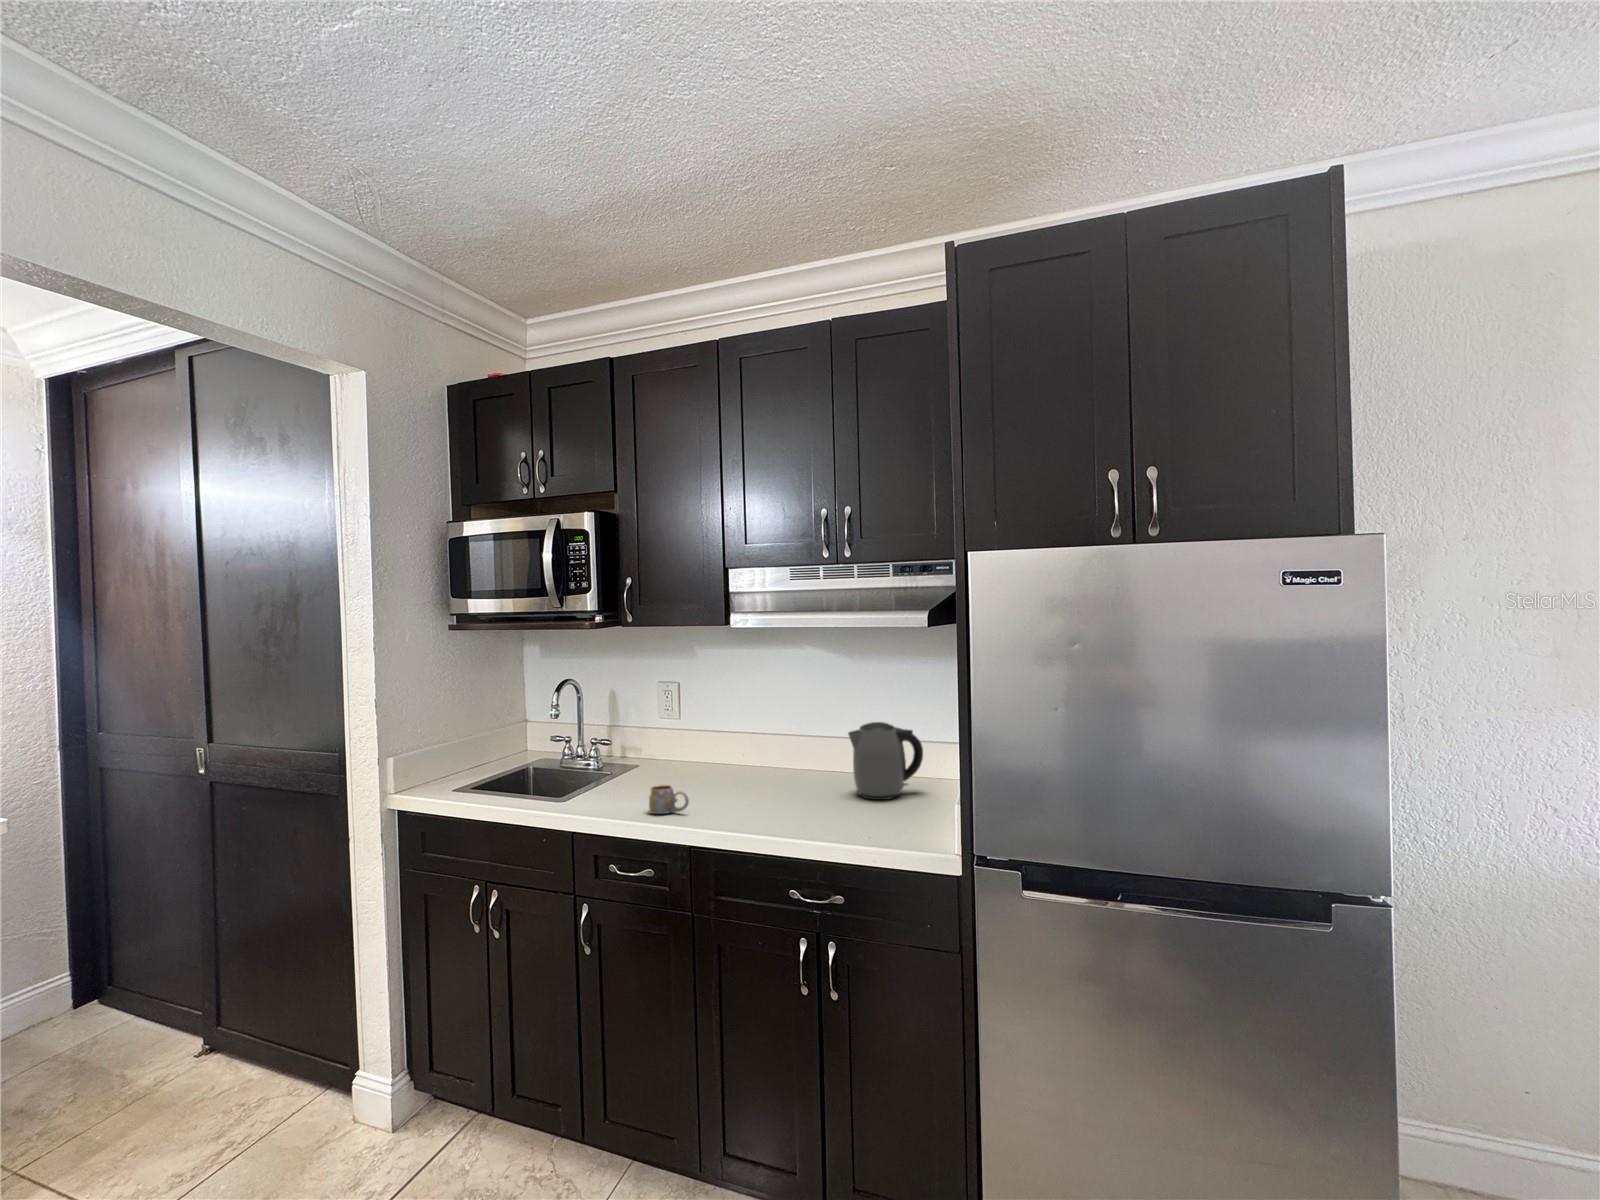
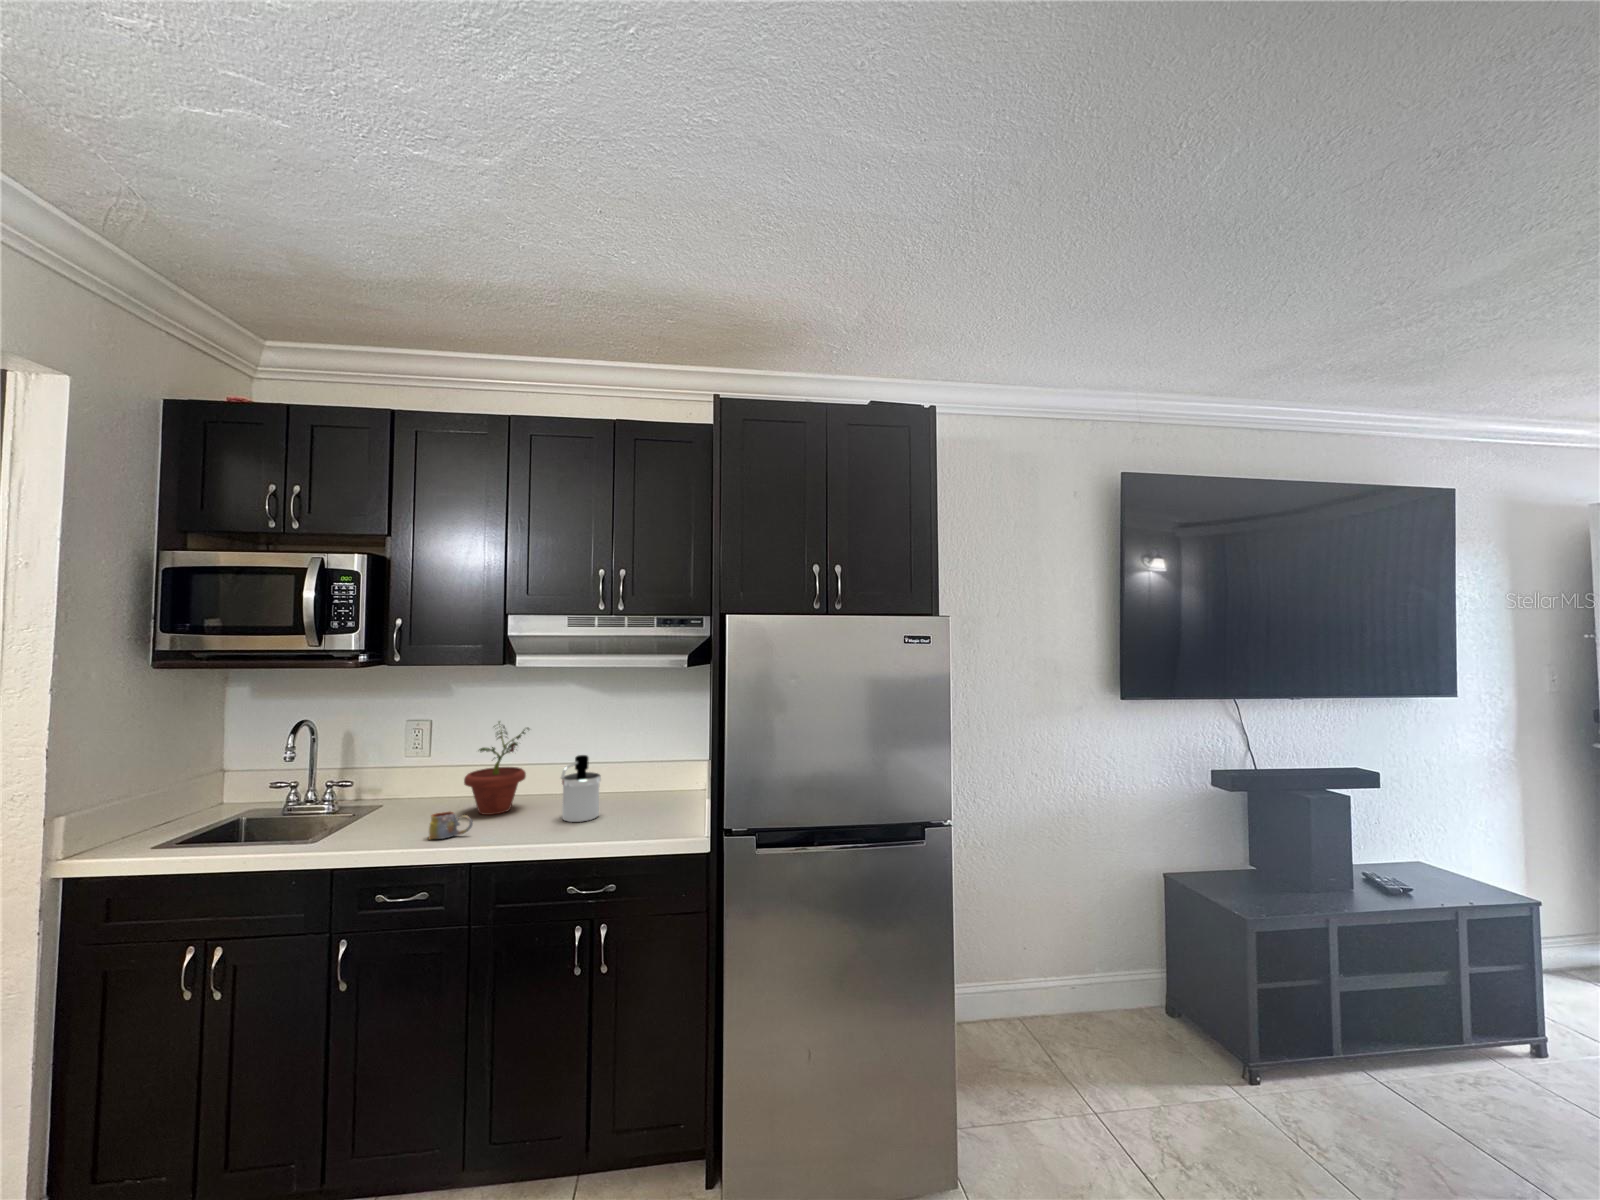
potted plant: none [695,689,761,793] -> present [464,721,529,815]
kettle: present [848,722,923,800] -> none [612,742,671,805]
soap dispenser: none [775,734,828,814] -> present [561,755,601,822]

